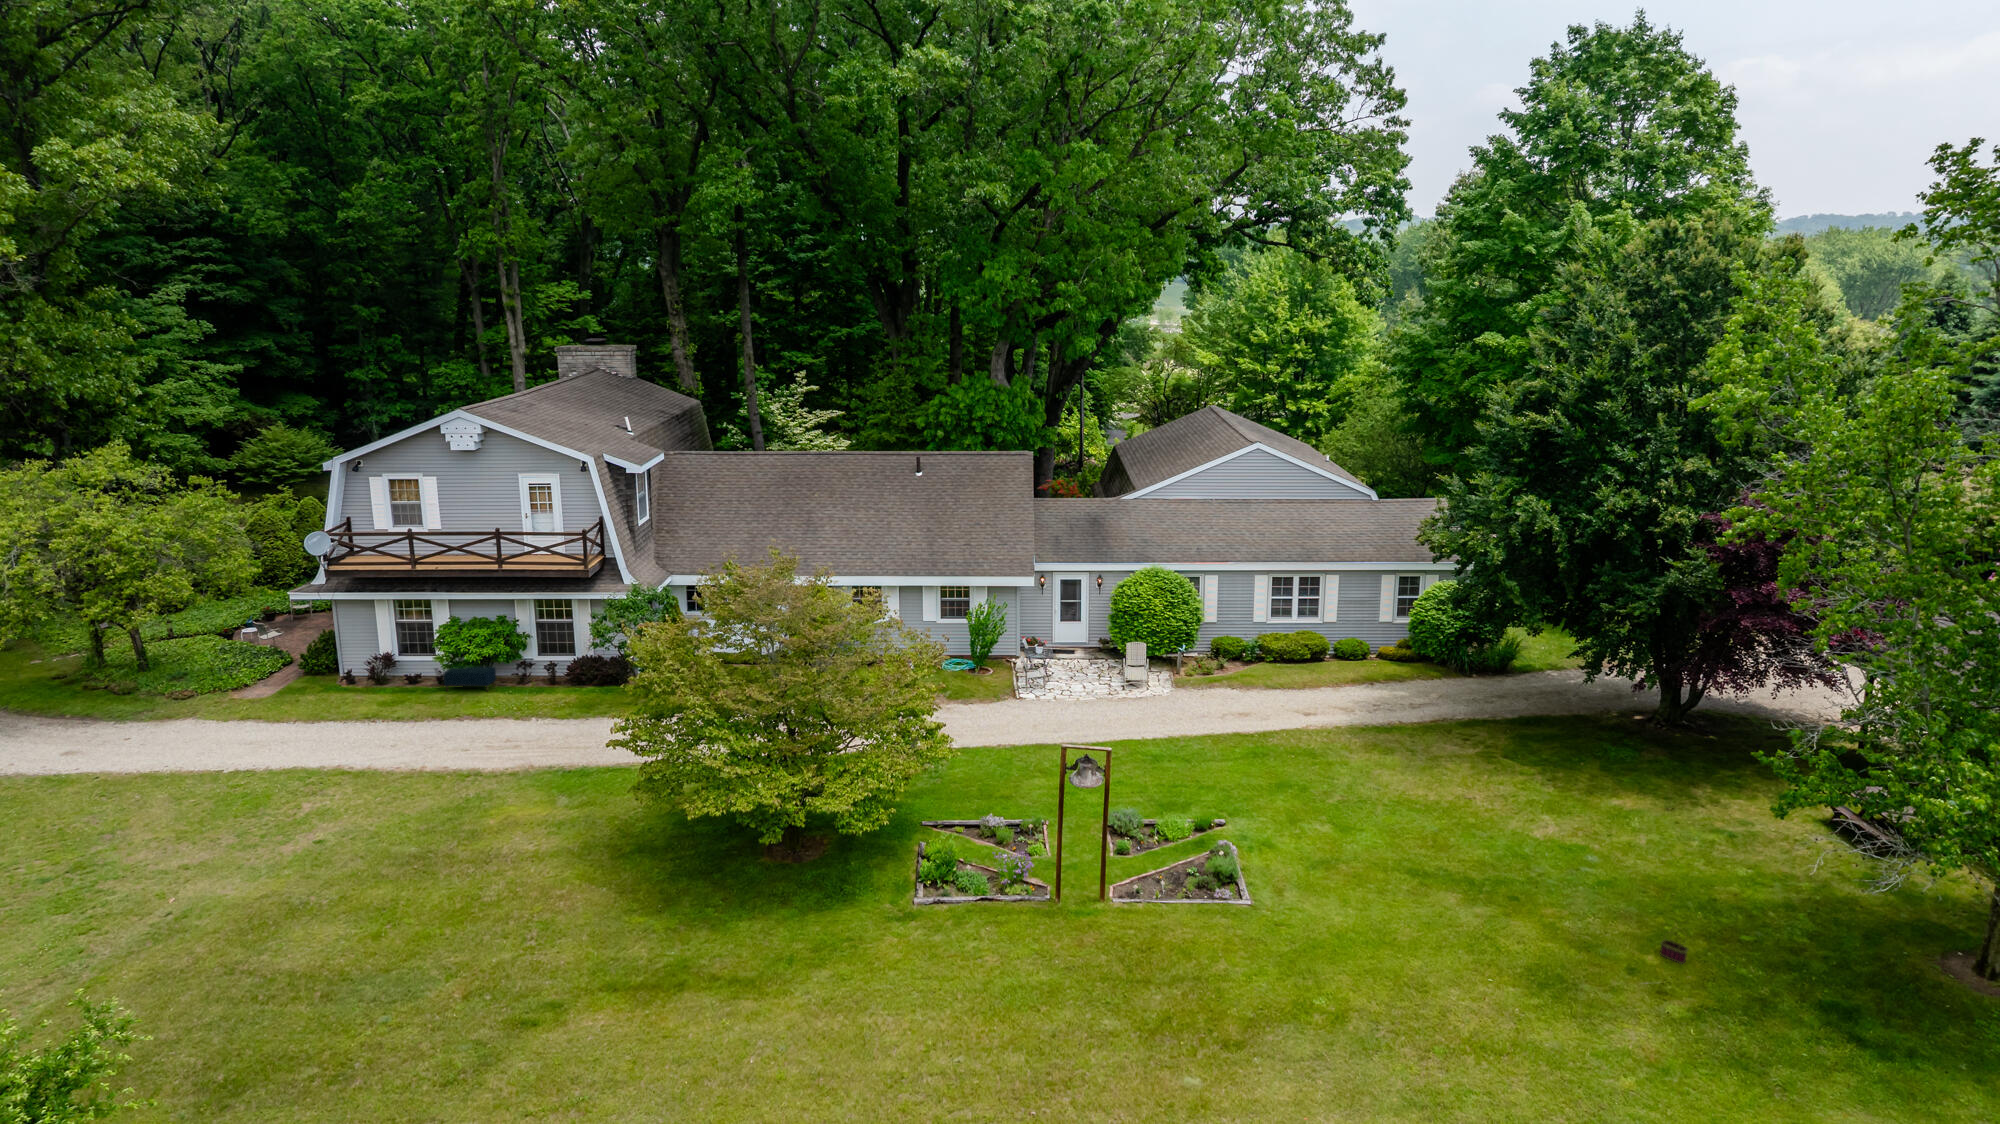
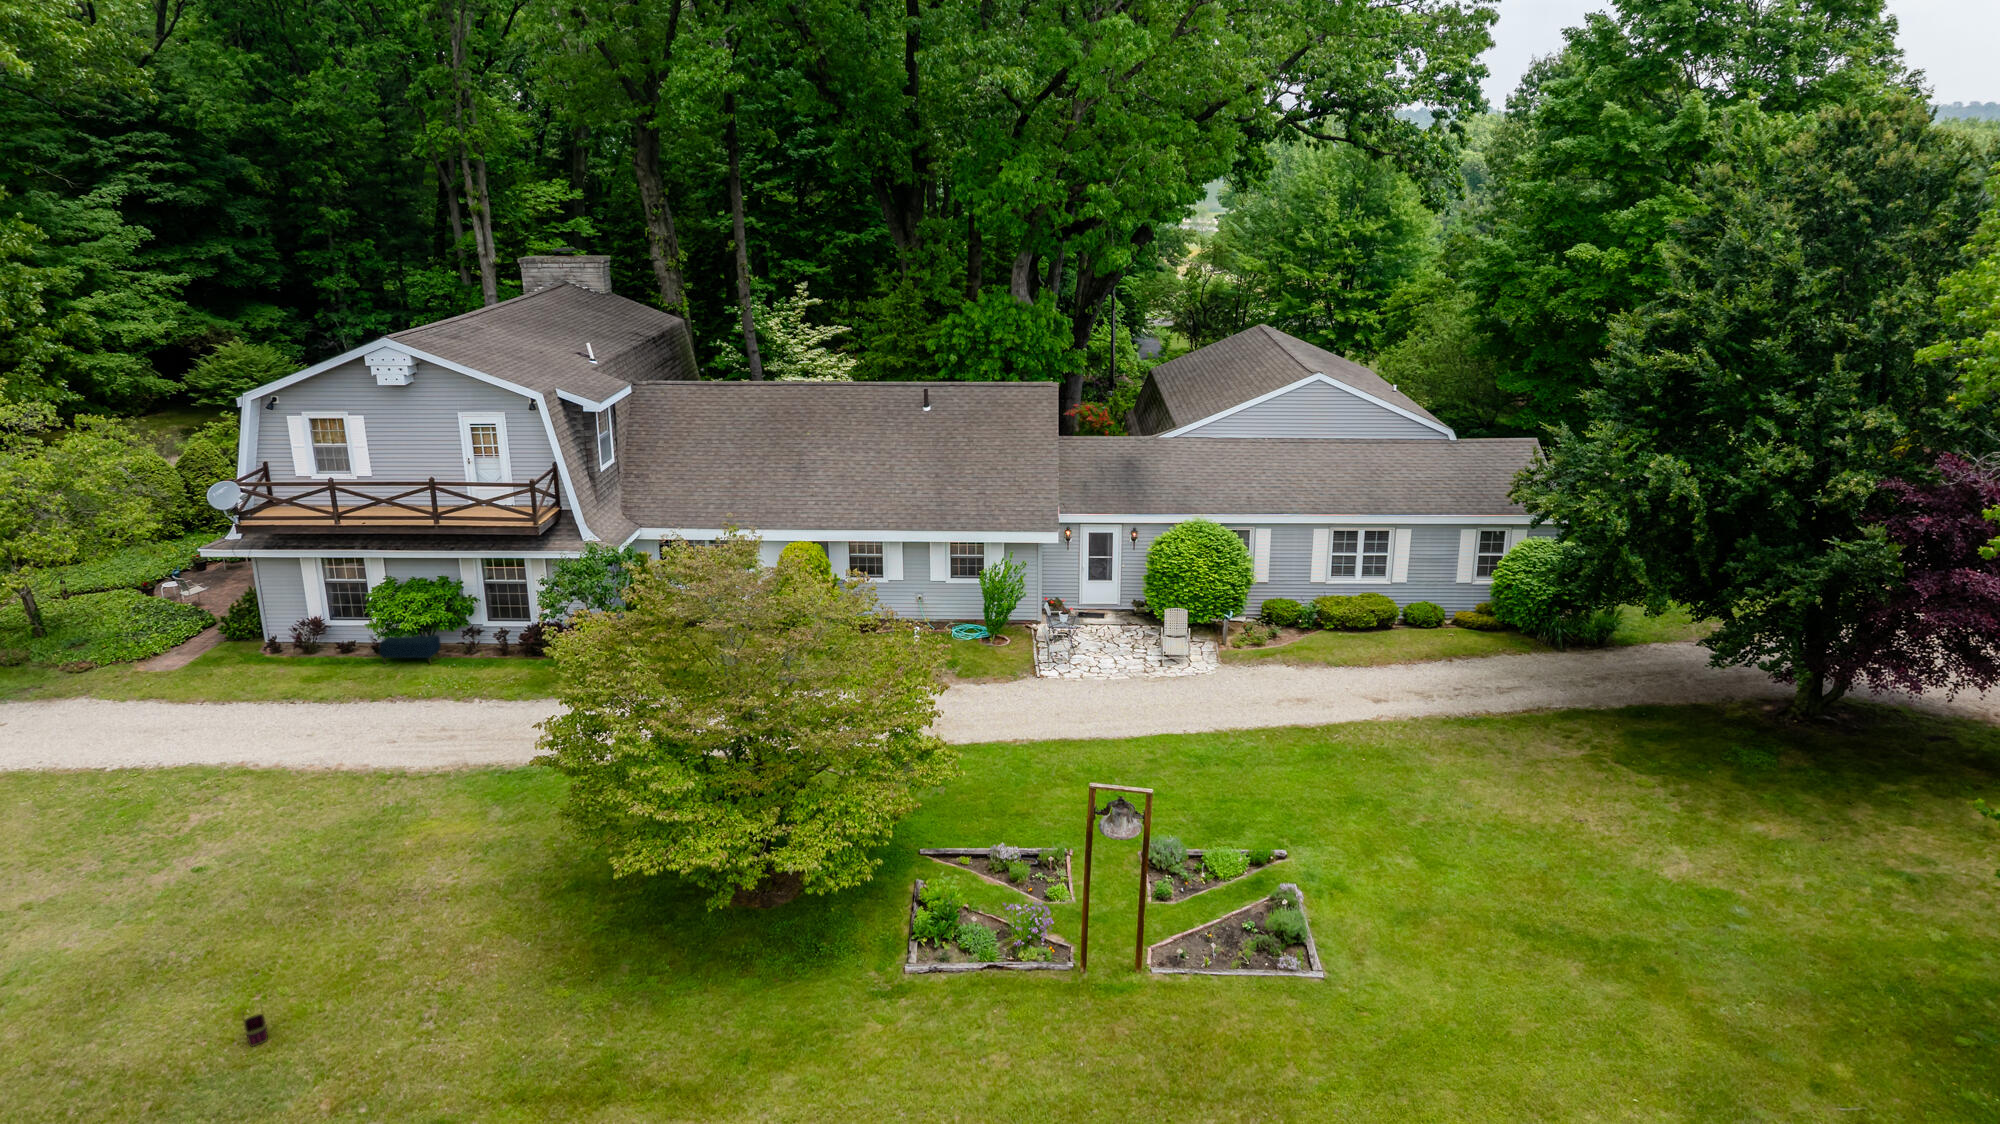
basket: present [1660,939,1688,964] -> present [243,1013,268,1046]

